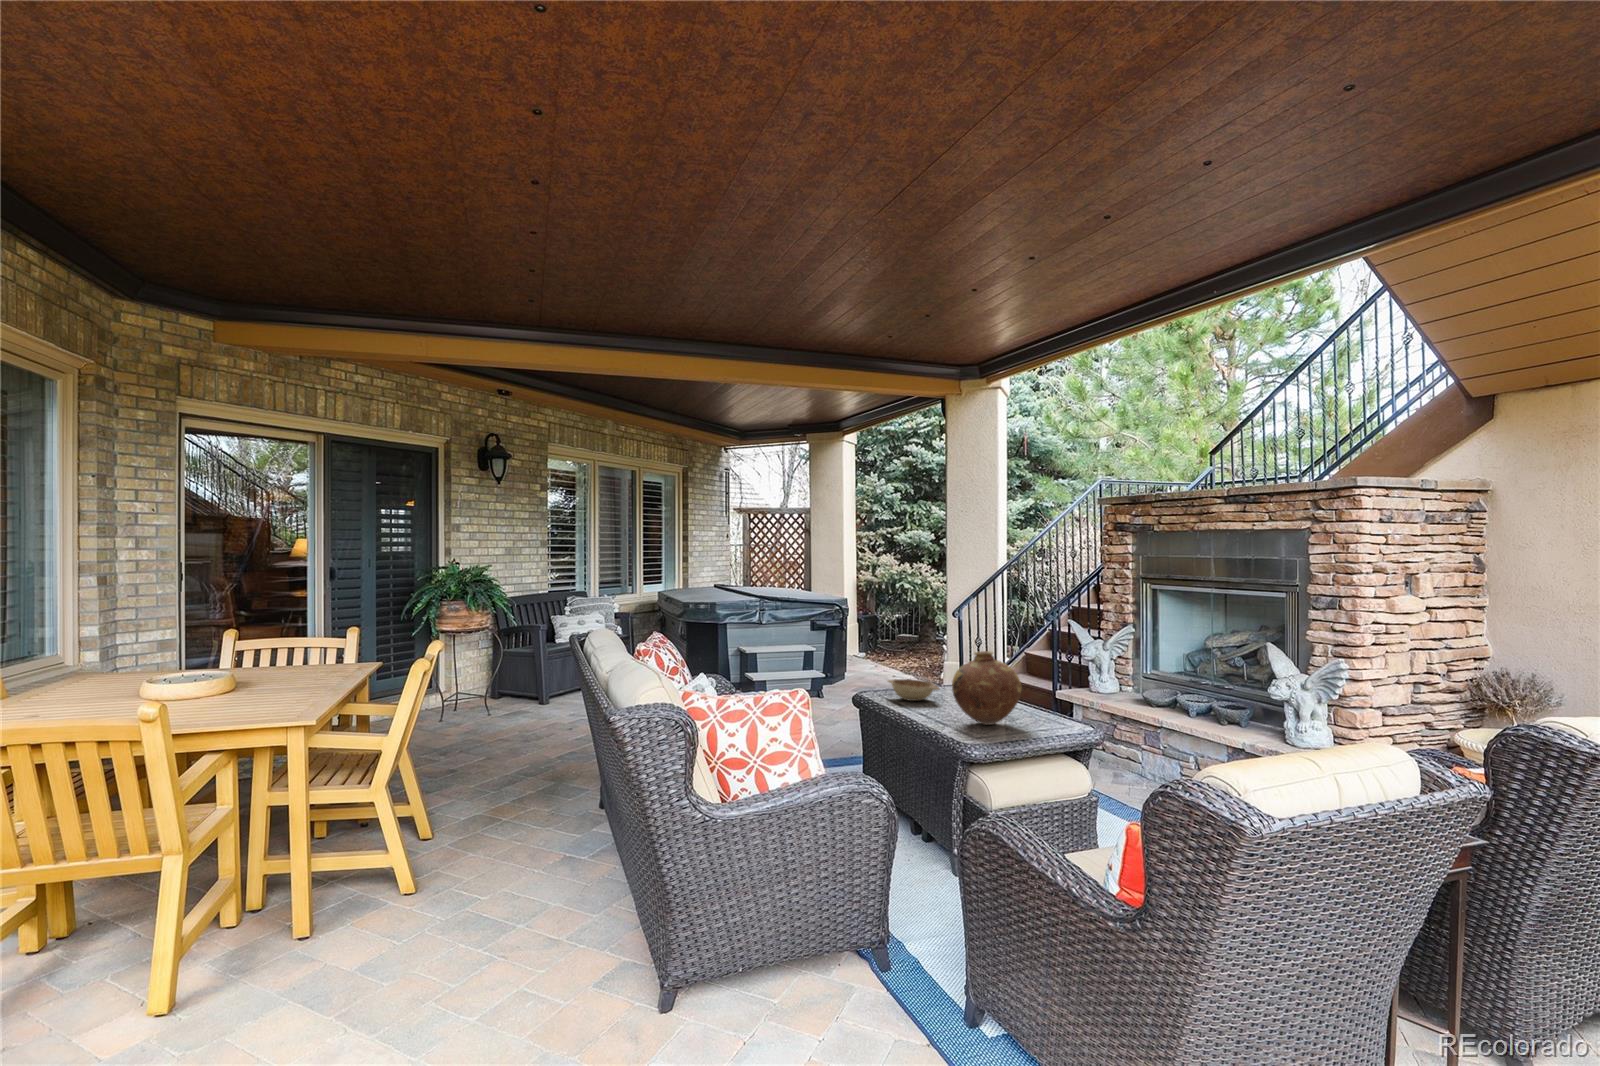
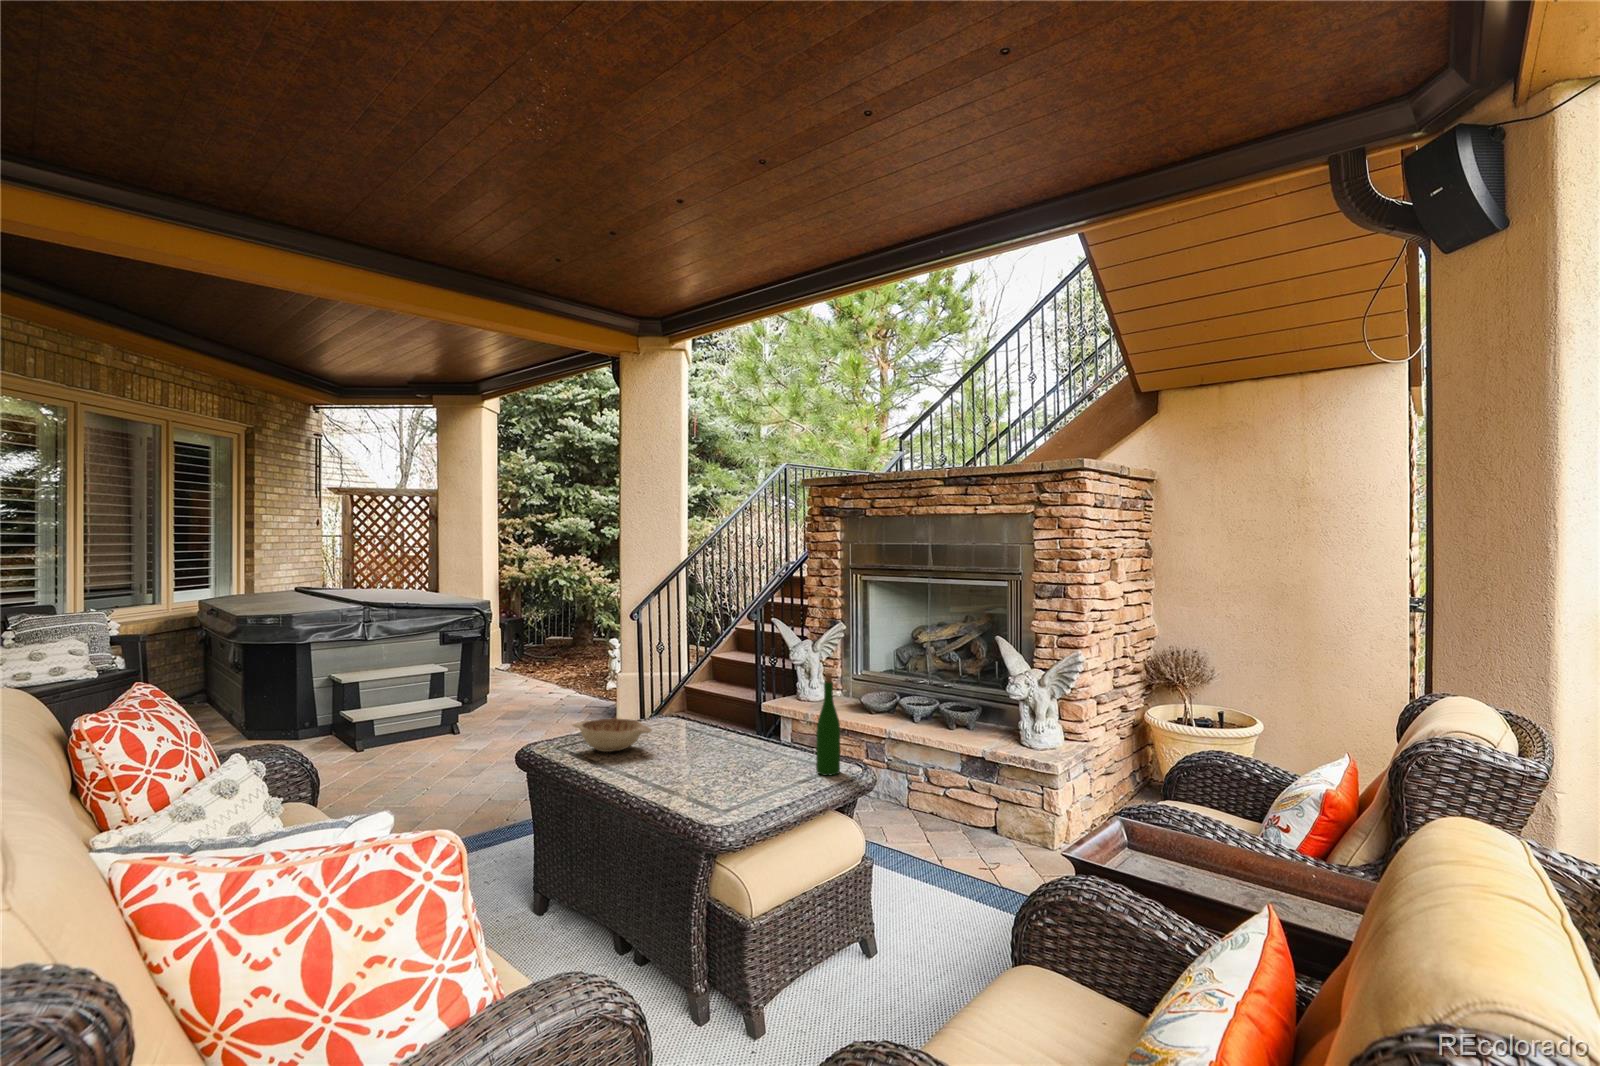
vase: present [952,651,1022,725] -> none [682,676,779,783]
wine bottle: none [1052,654,1071,729] -> present [816,673,840,775]

